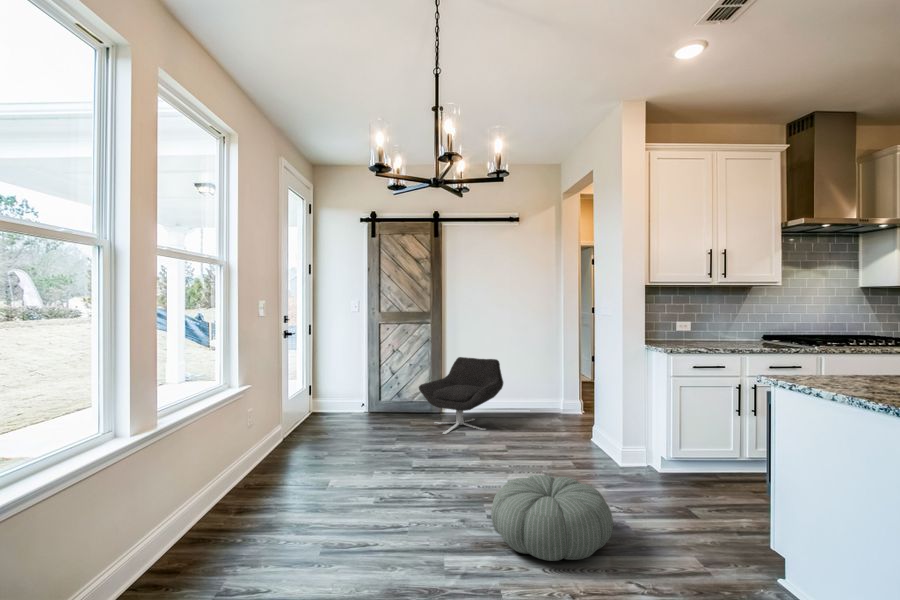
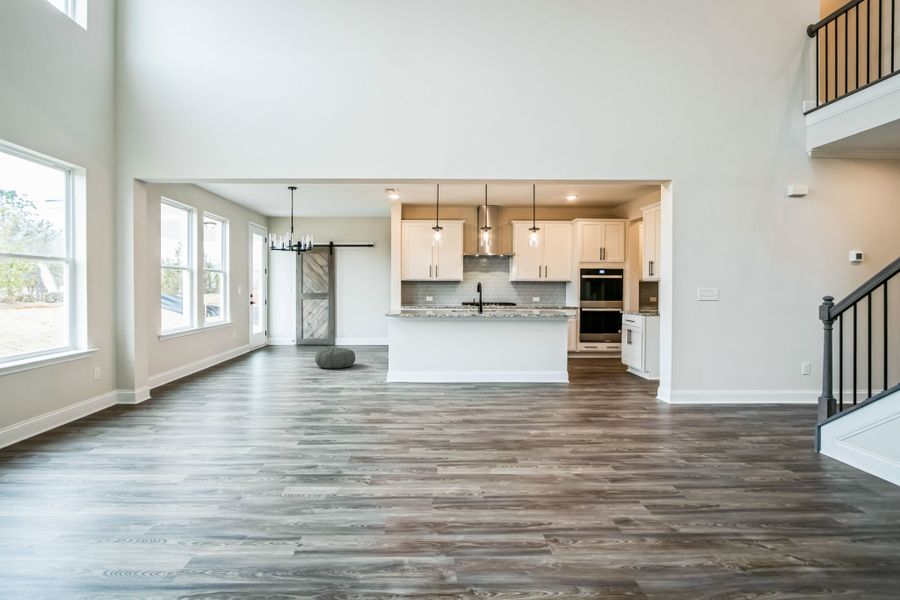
lounge chair: present [419,357,503,434] -> none [318,316,362,350]

